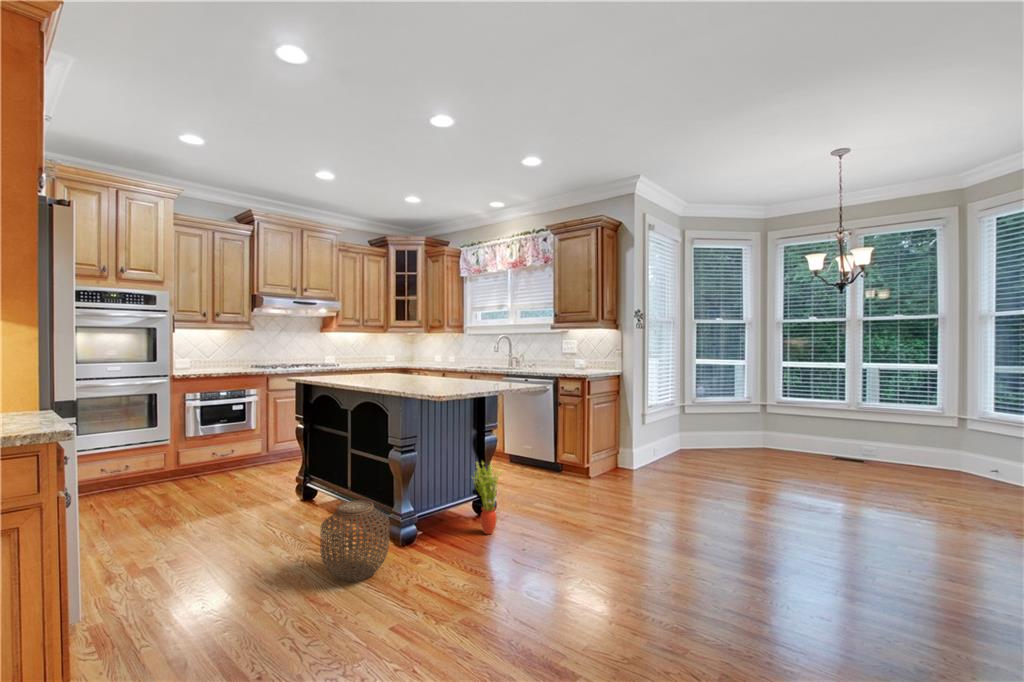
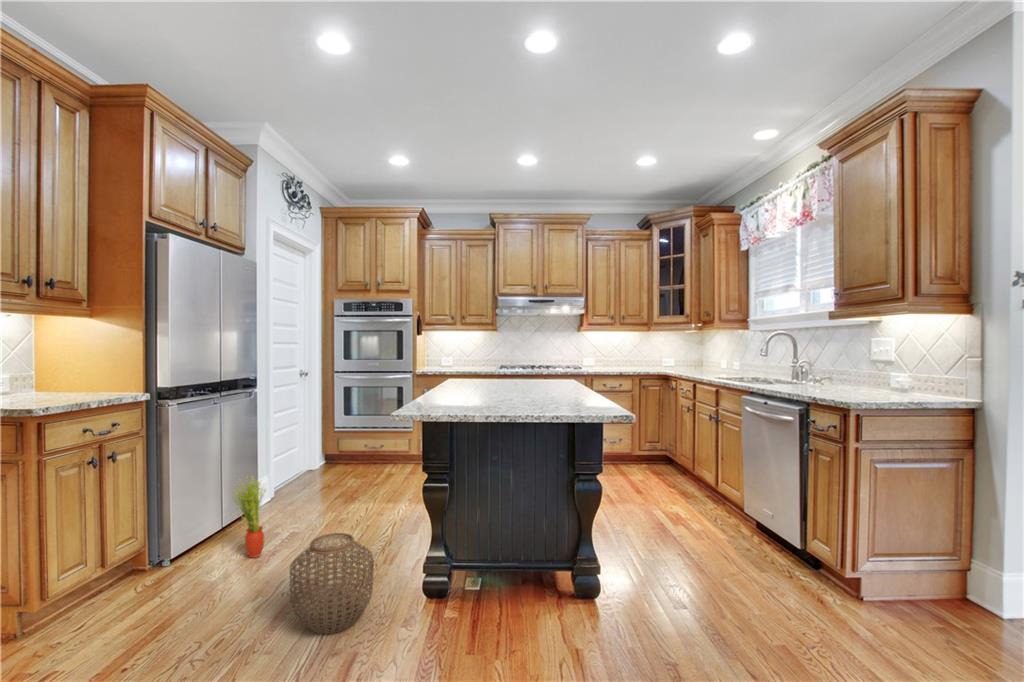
potted plant: present [473,463,502,534] -> present [233,475,266,558]

